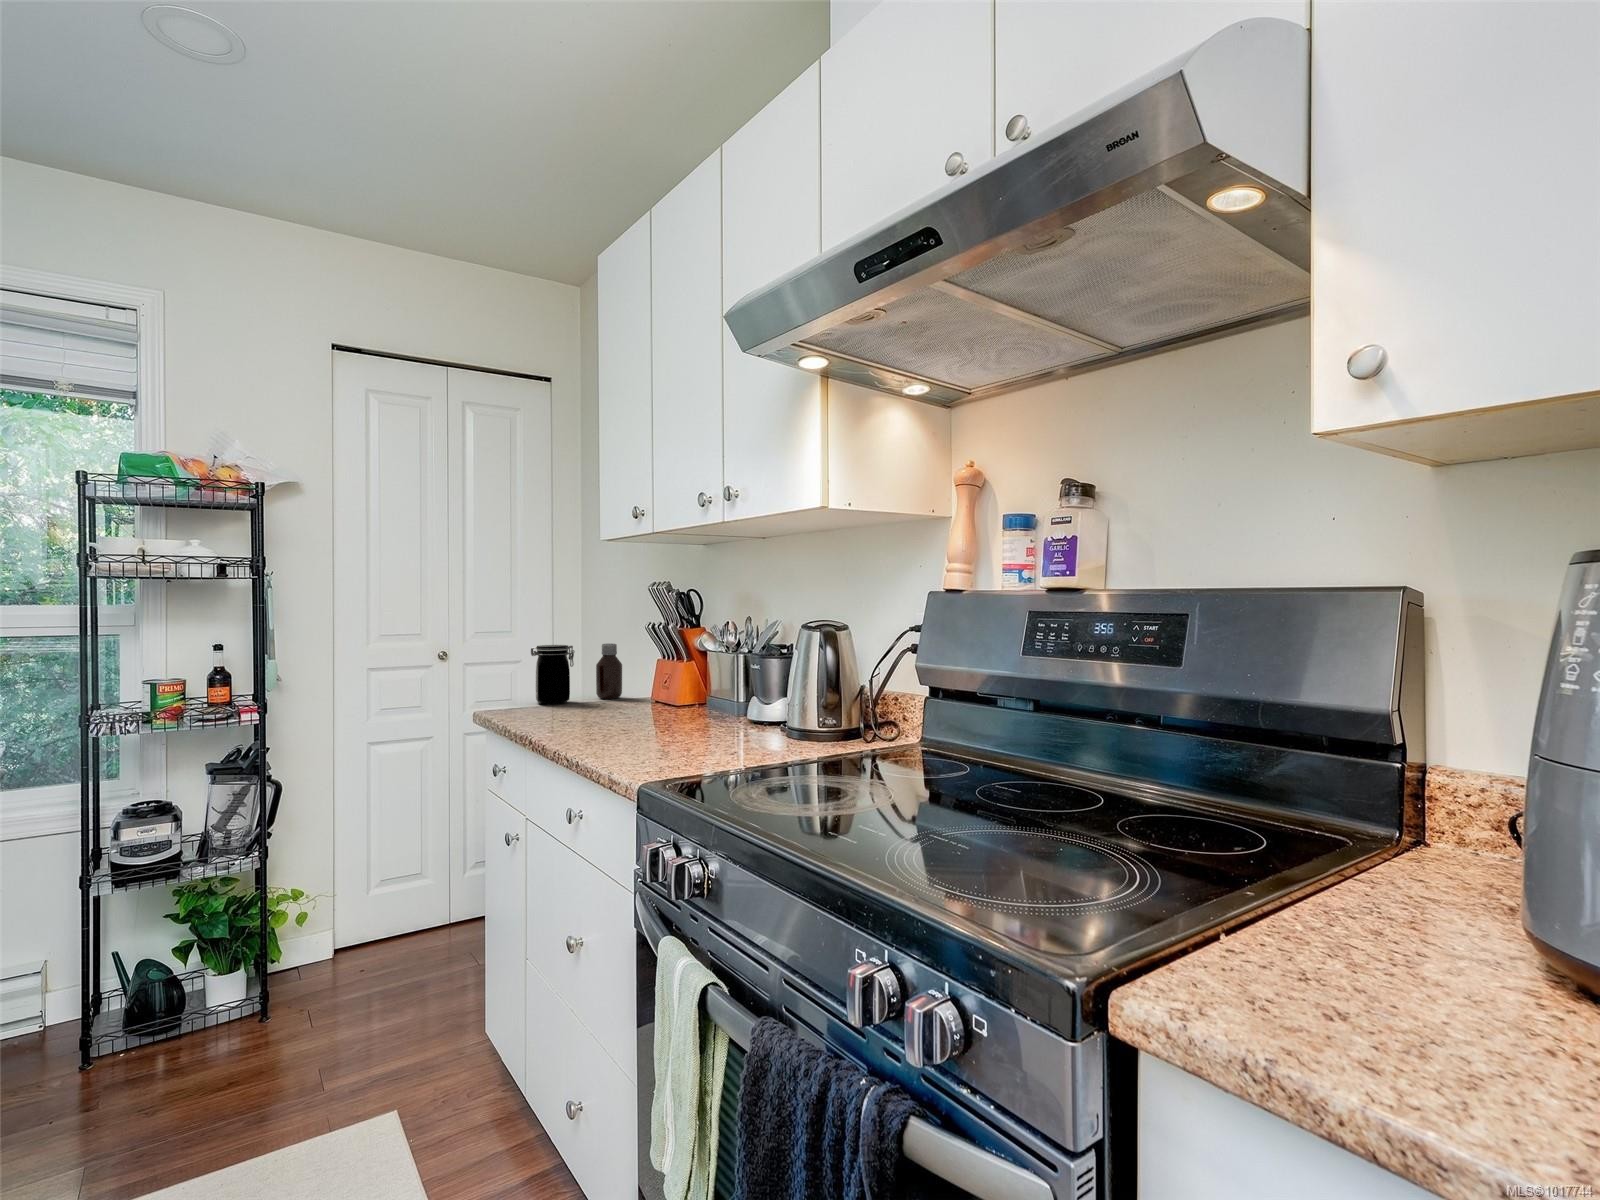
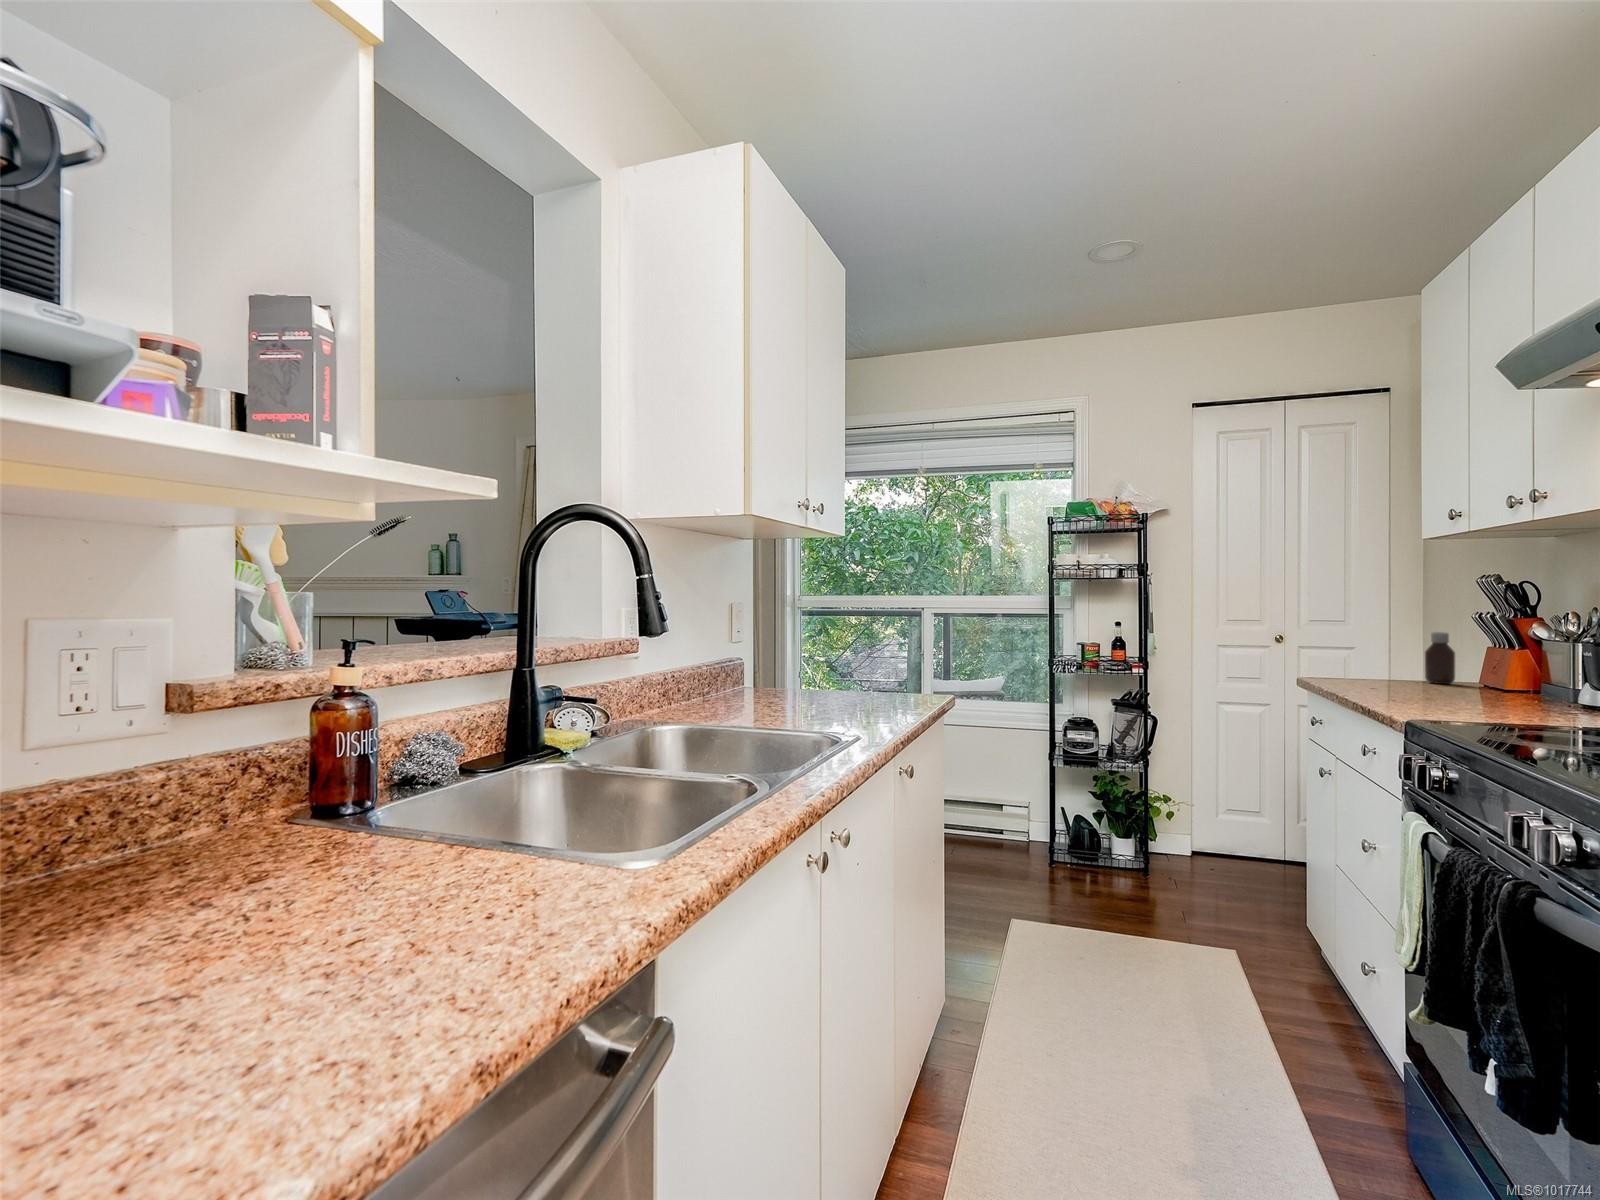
jar: present [531,645,575,704] -> none [1354,631,1399,682]

